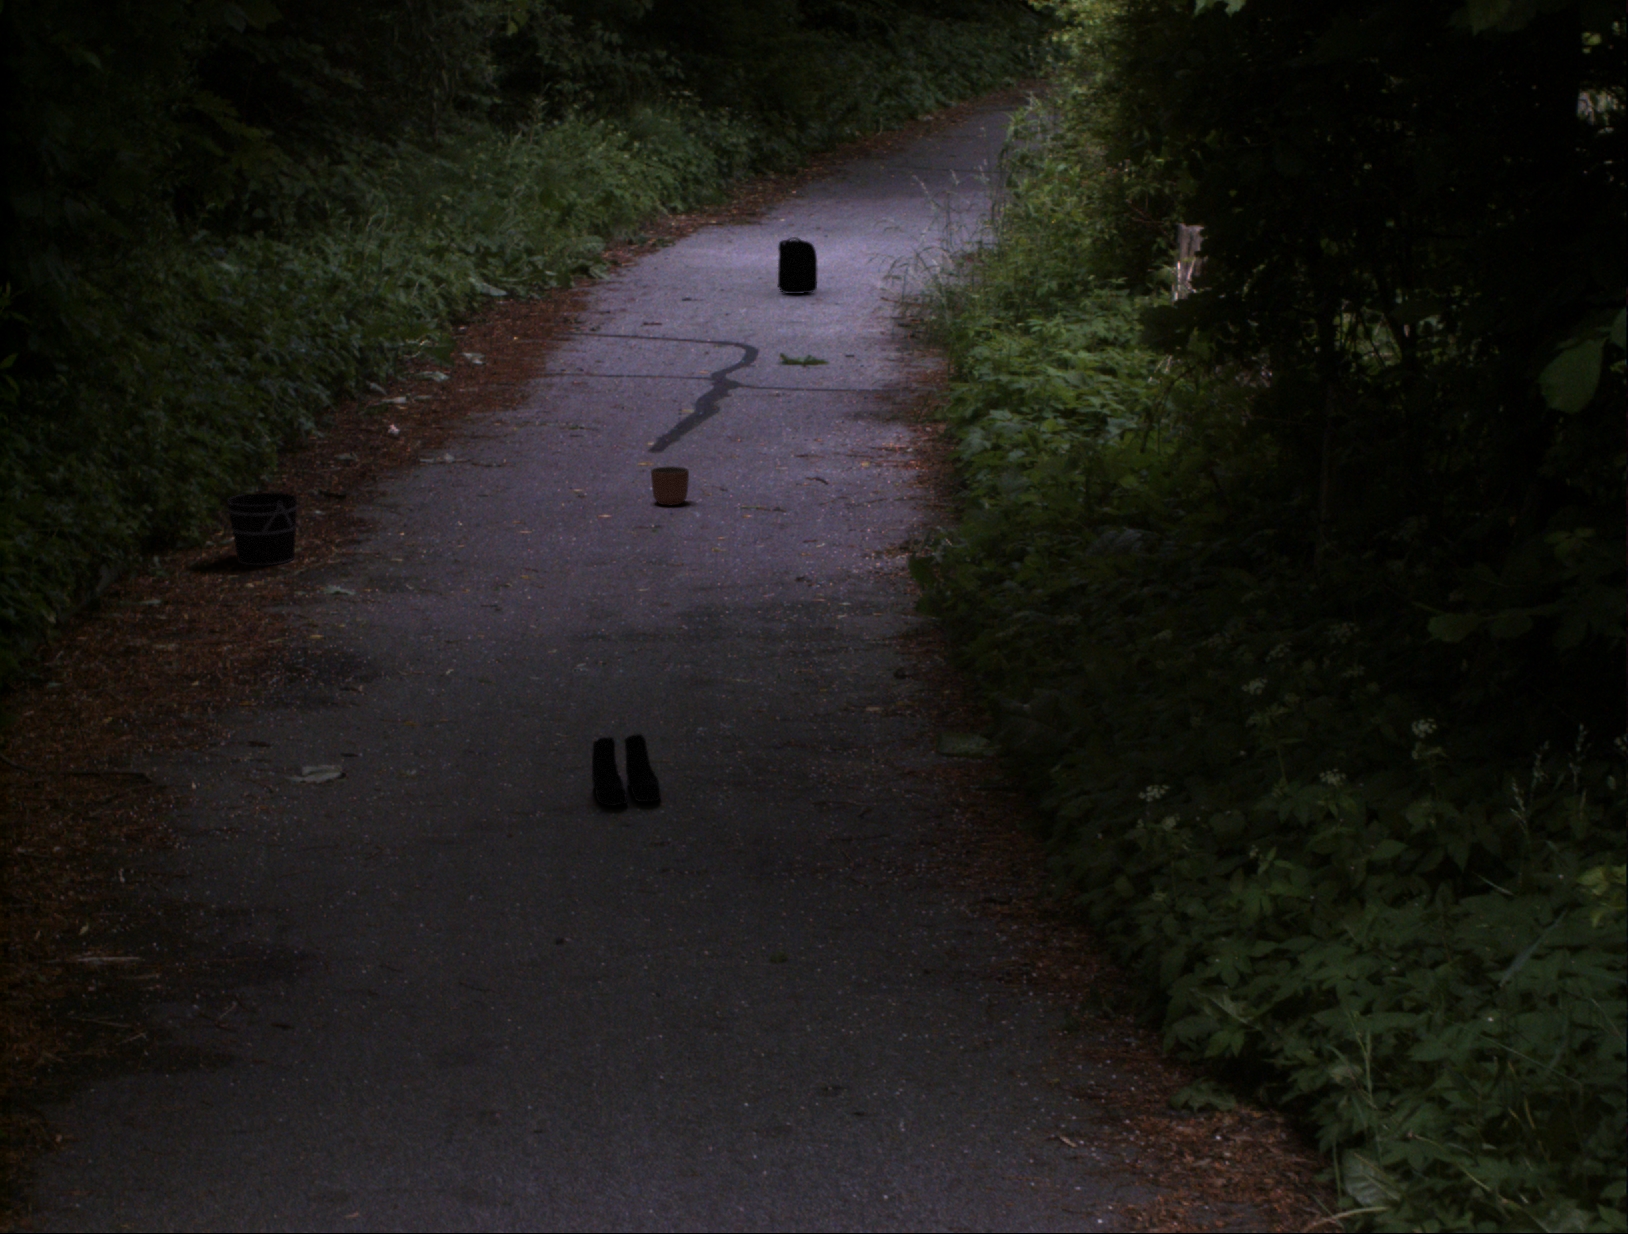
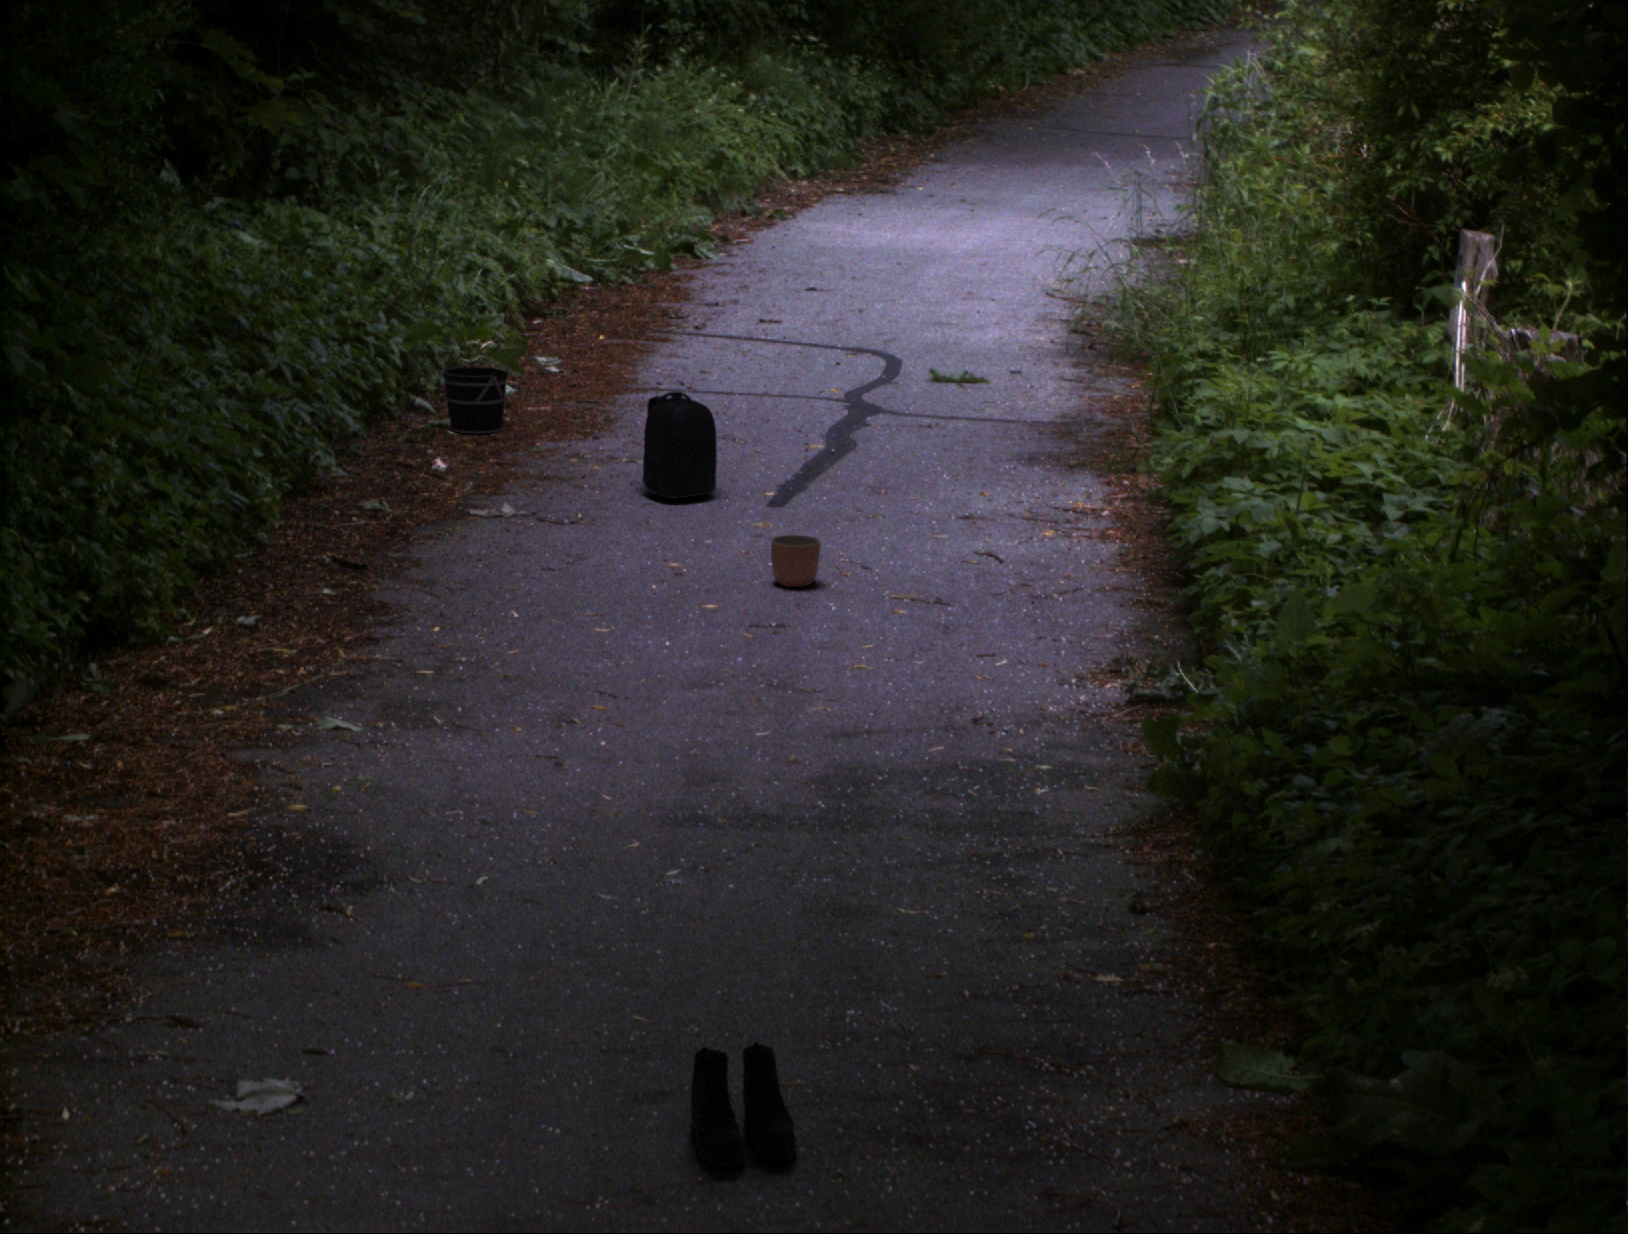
backpack: present [778,237,817,294] -> present [642,391,717,499]
bucket: present [227,493,297,565] -> present [444,367,507,433]

